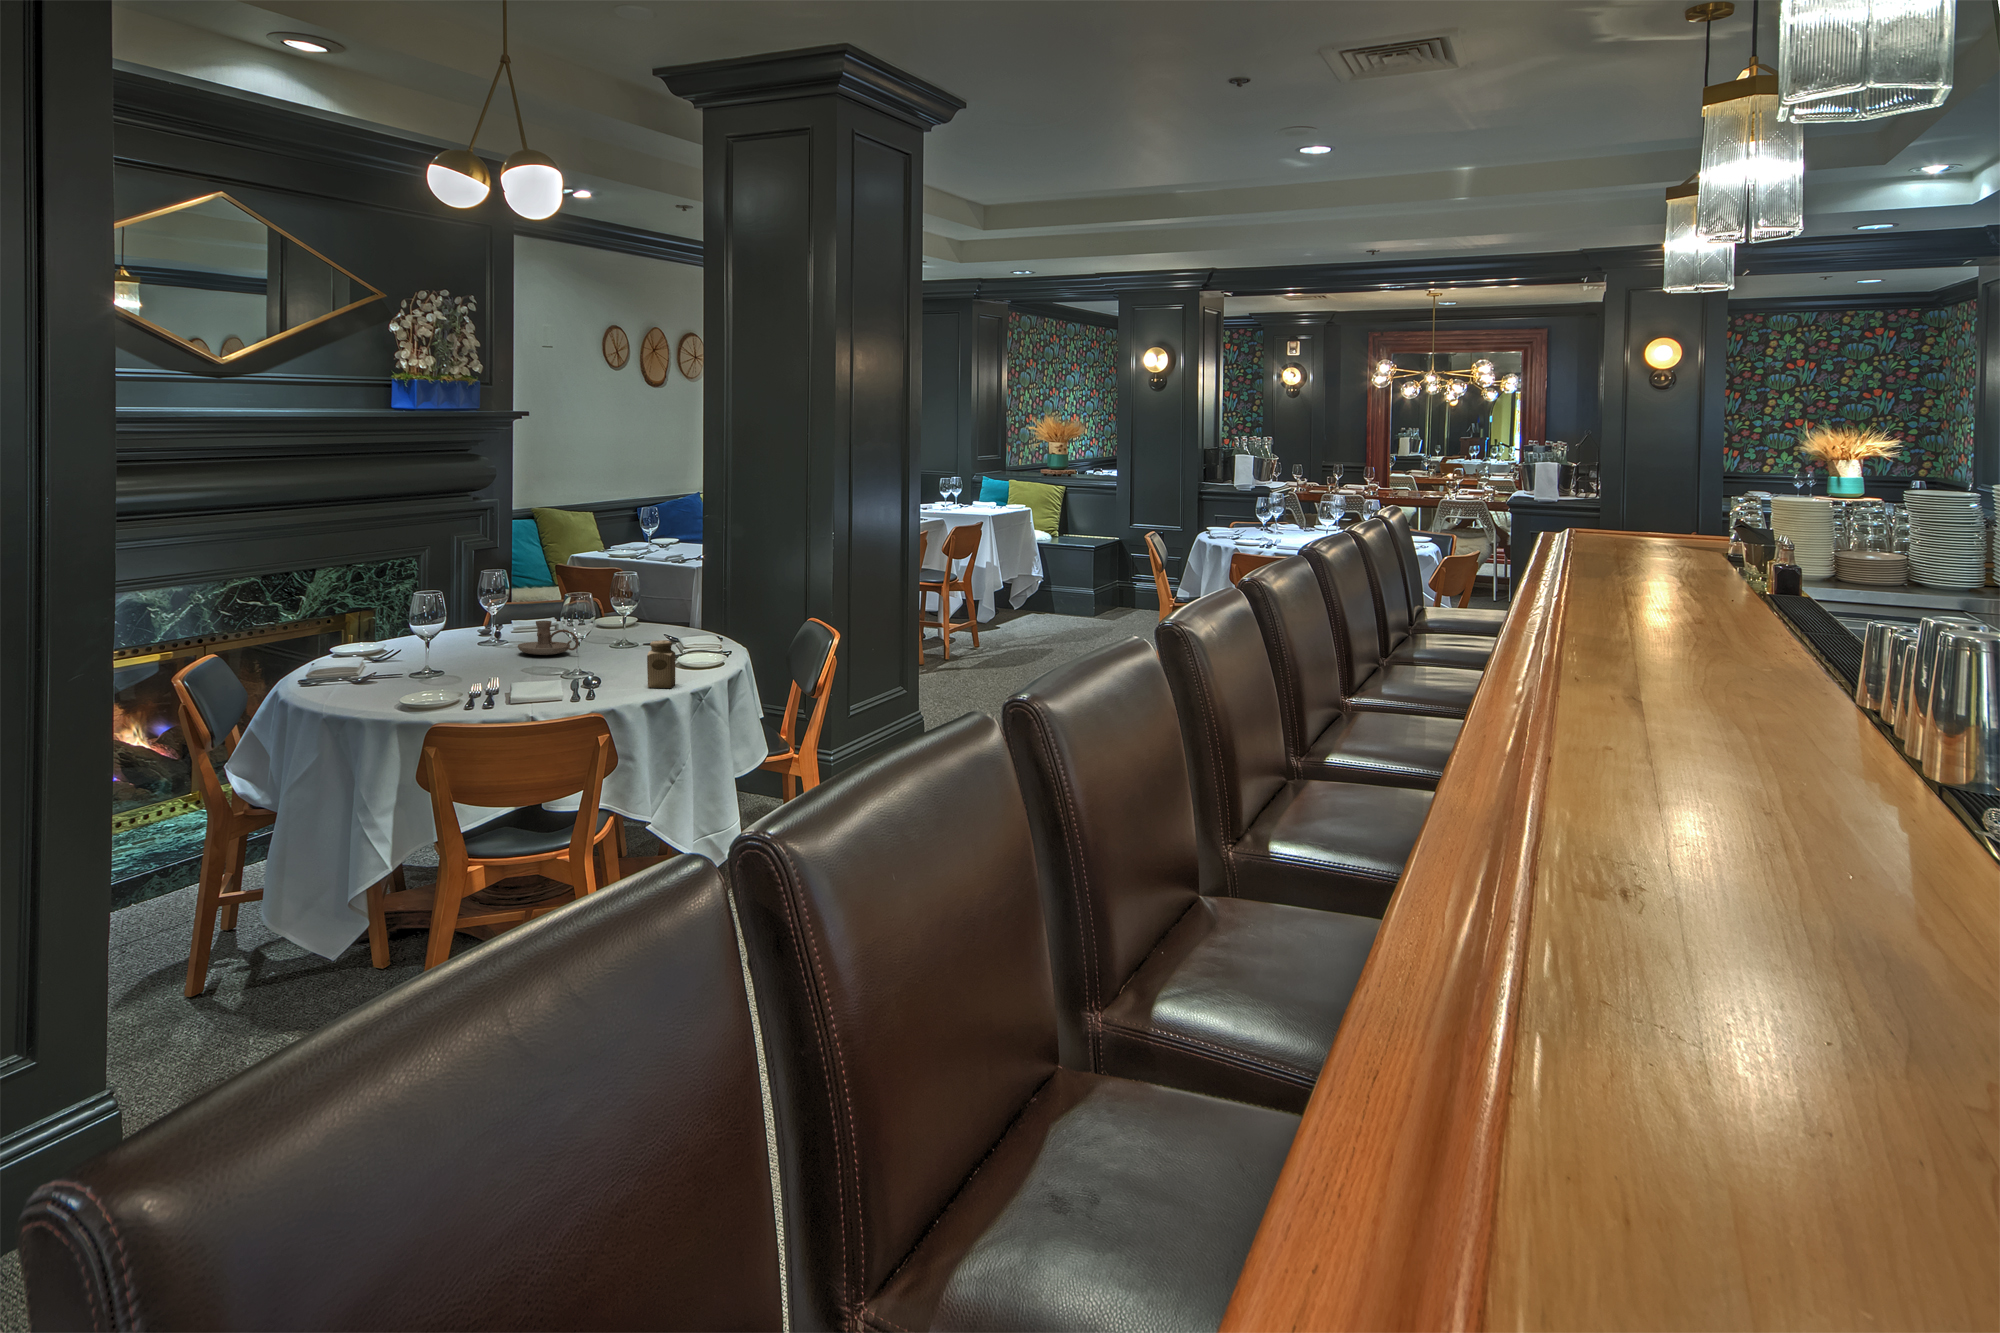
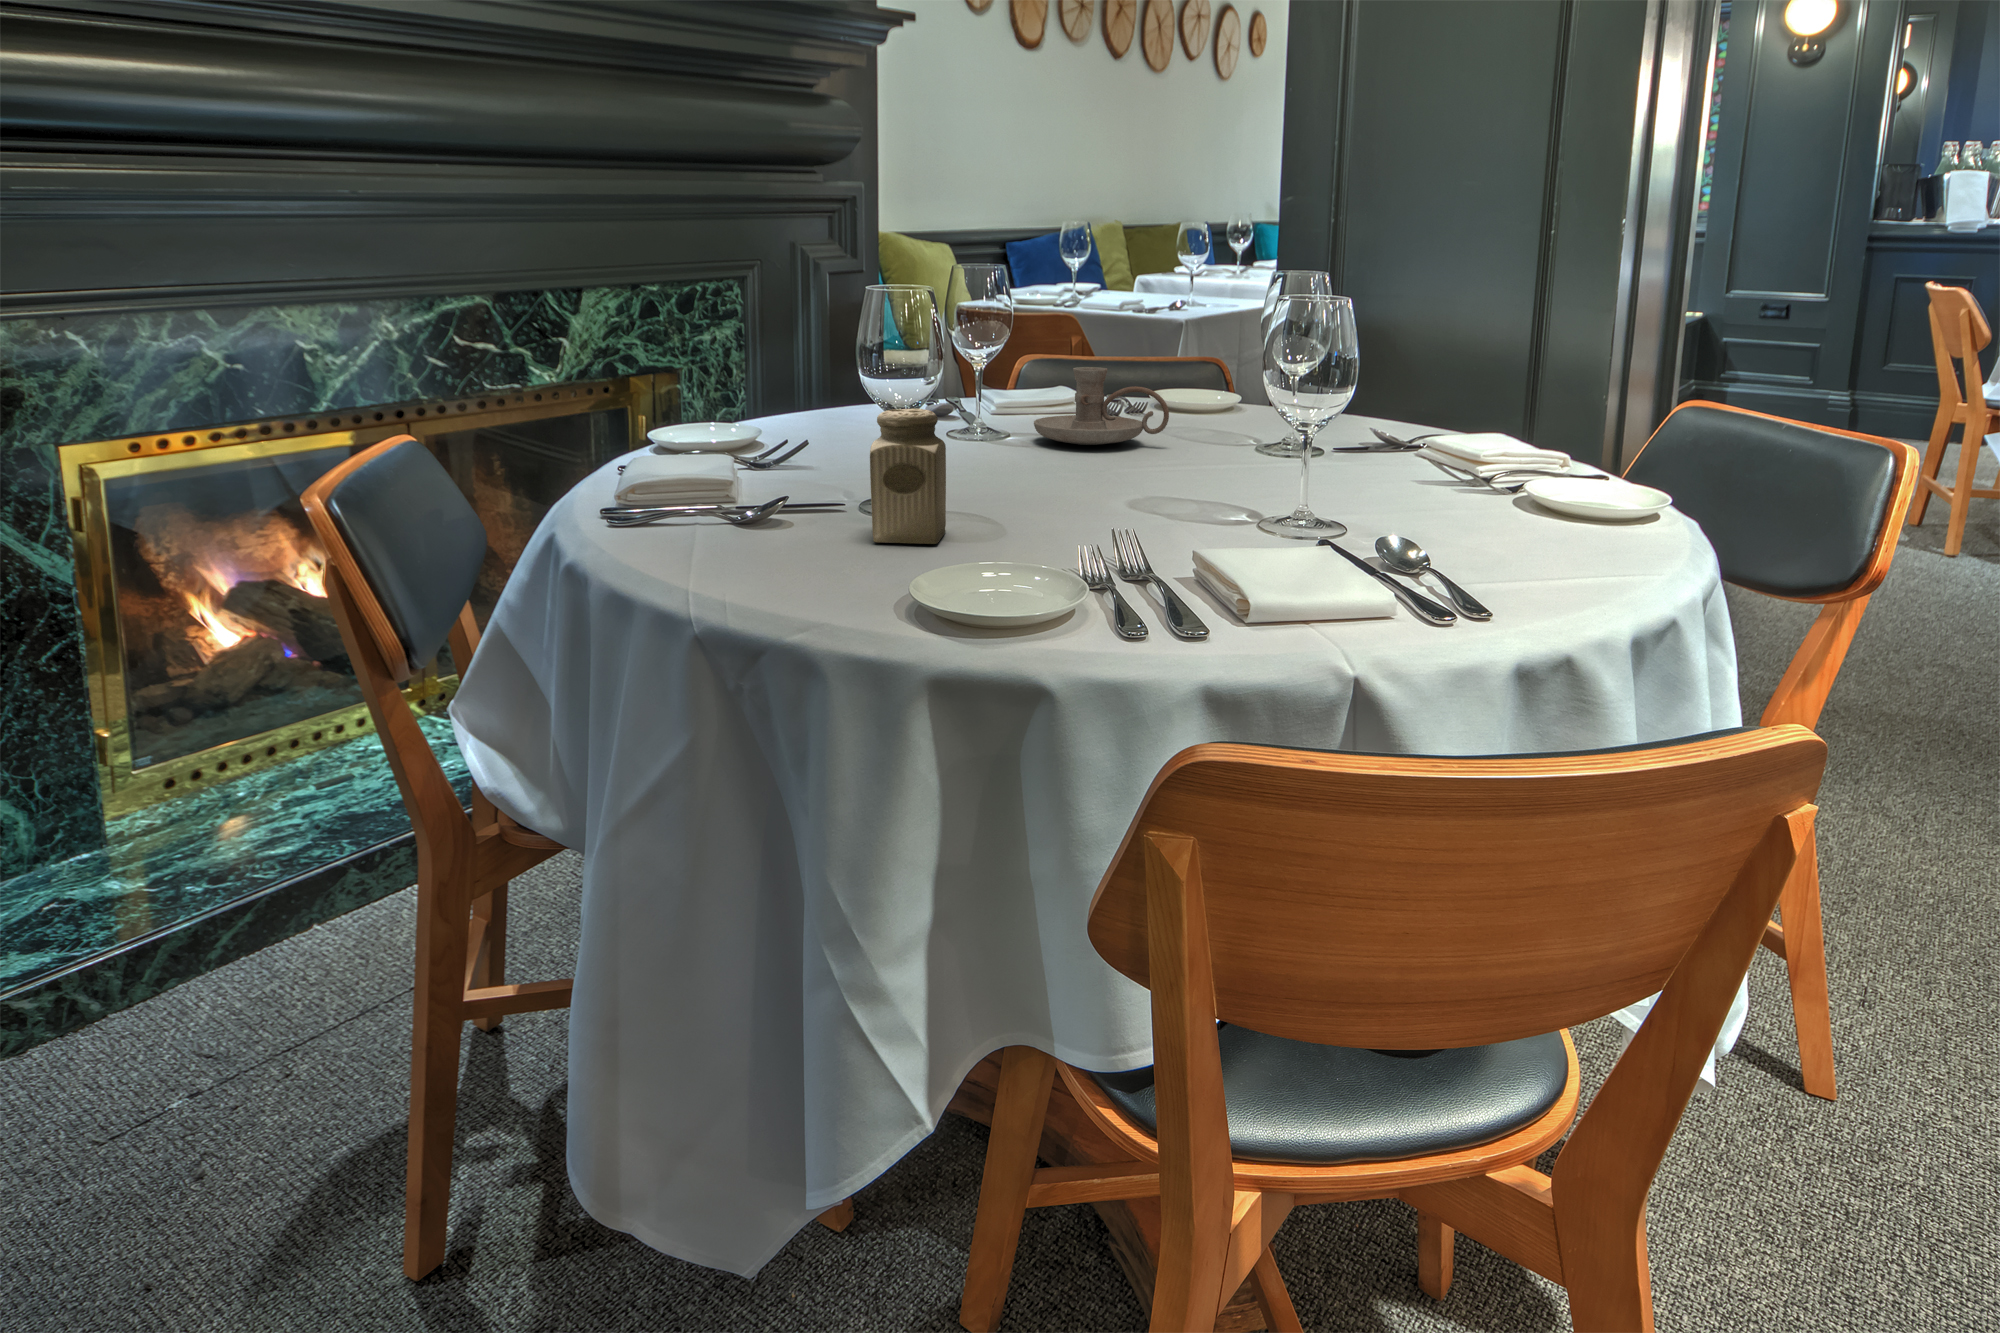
salt shaker: present [647,640,676,688] -> present [870,409,946,544]

